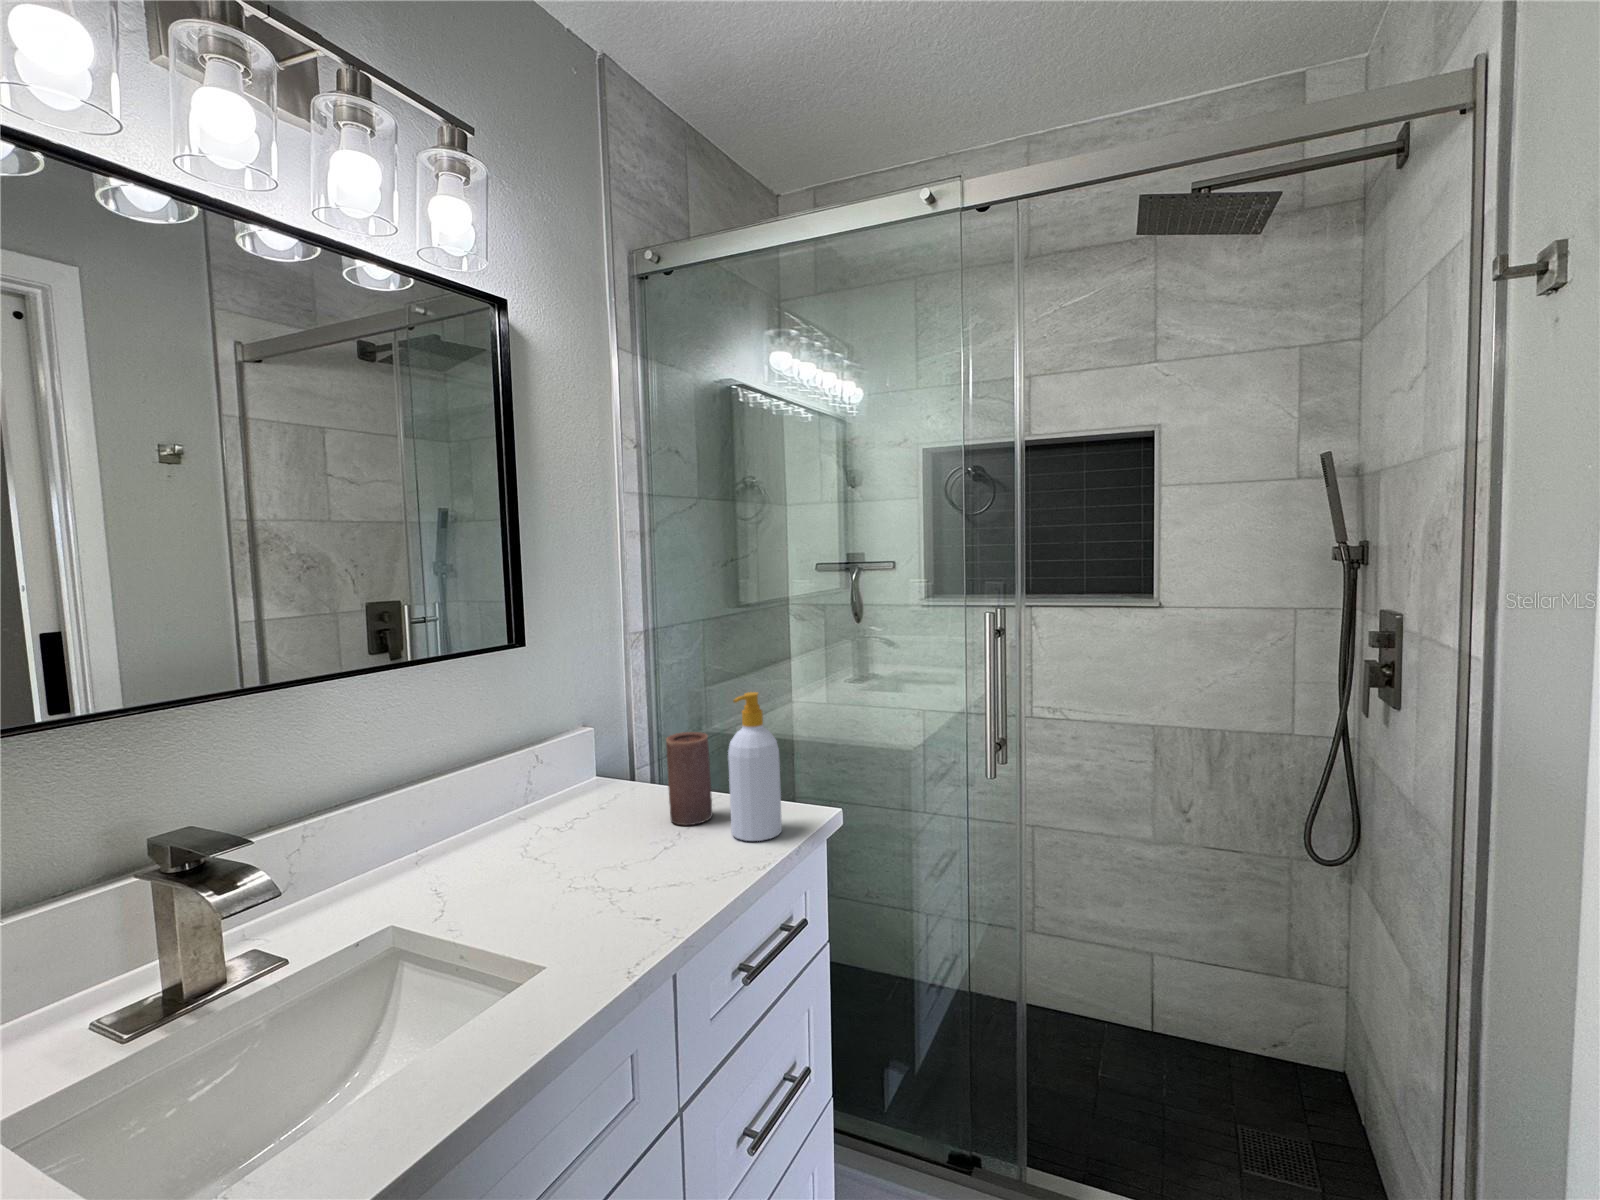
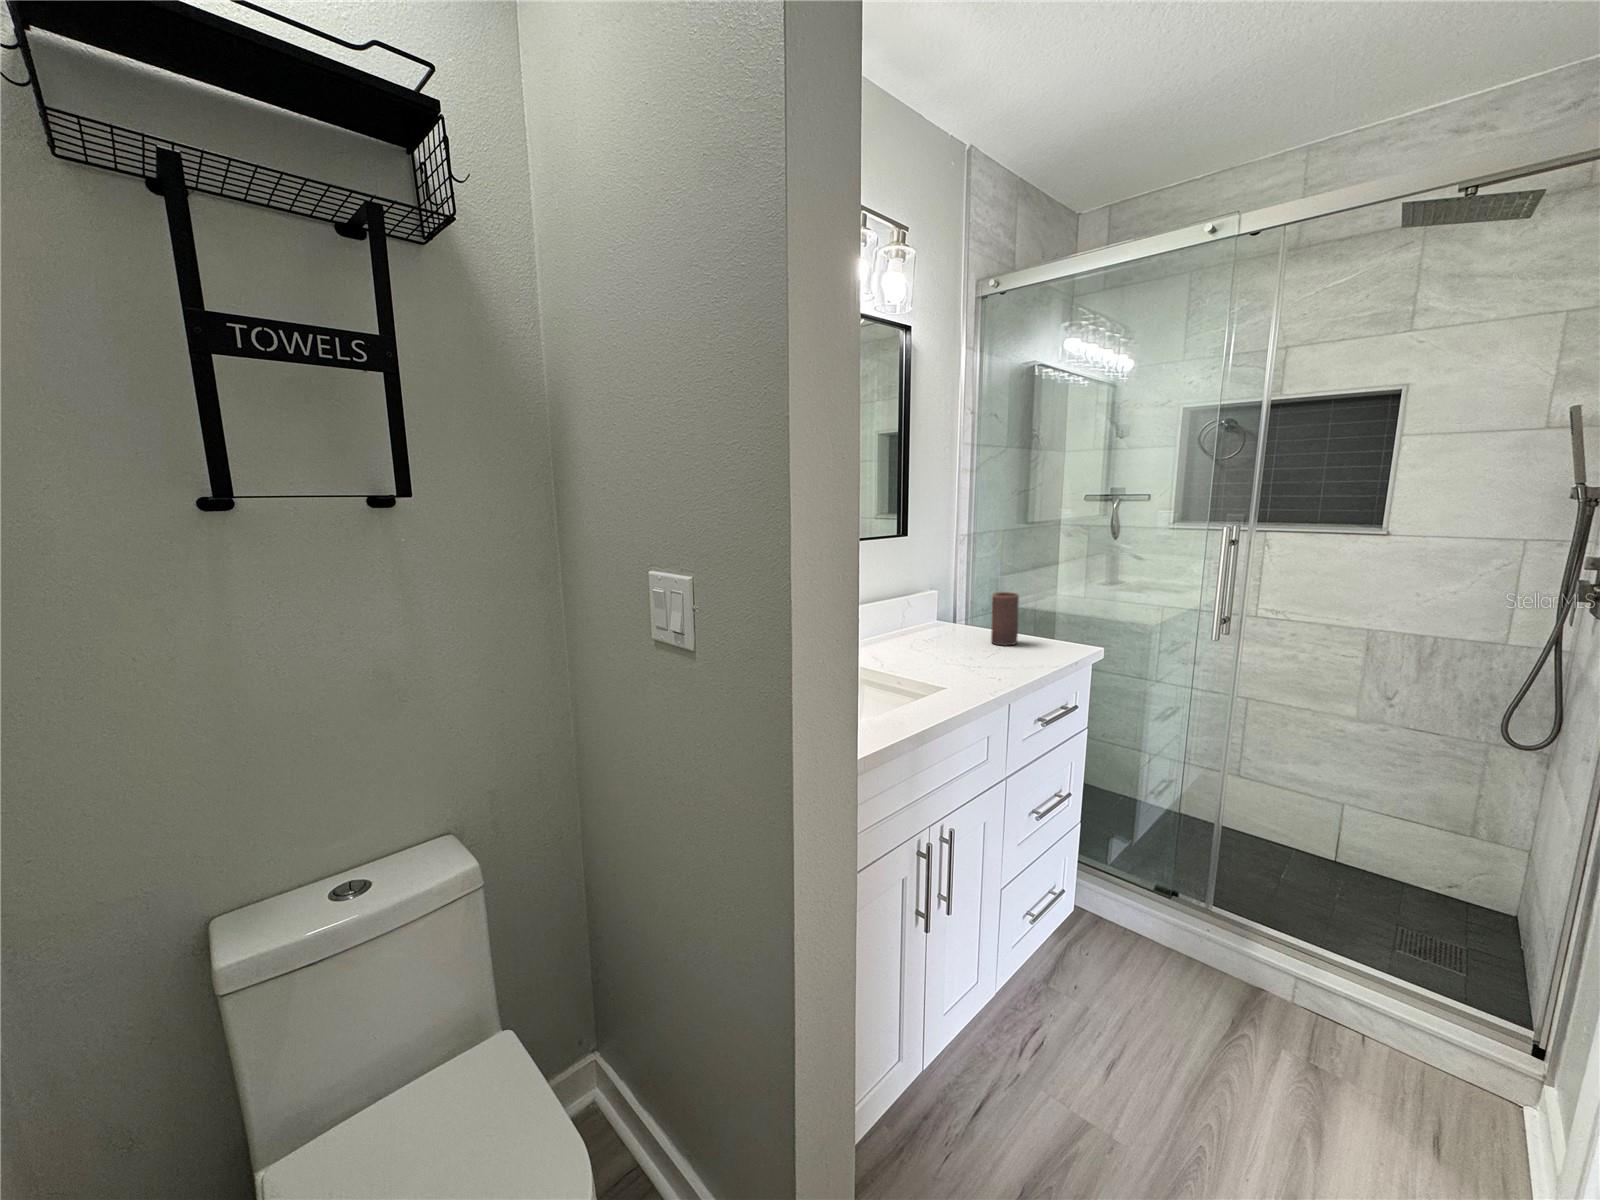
soap bottle: present [728,692,782,841] -> none [1032,568,1067,655]

